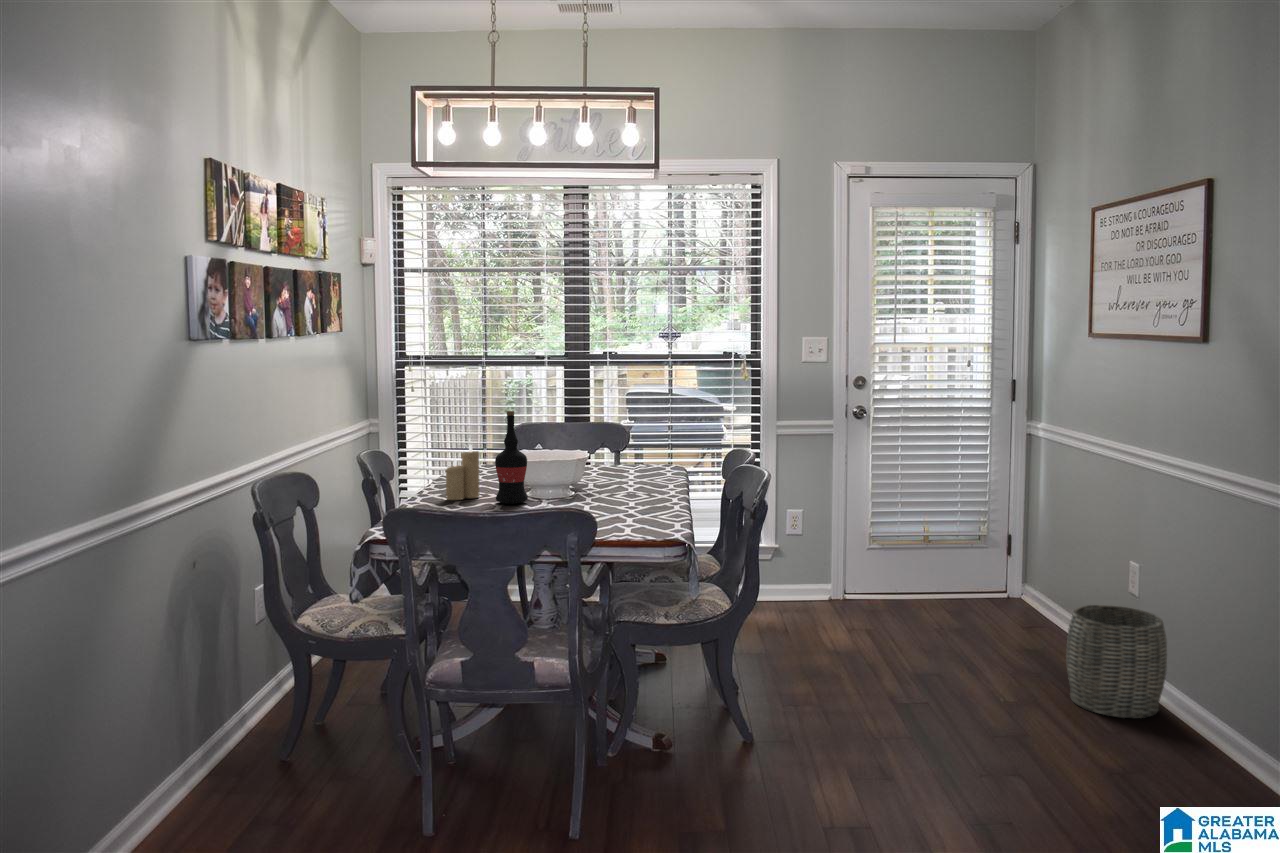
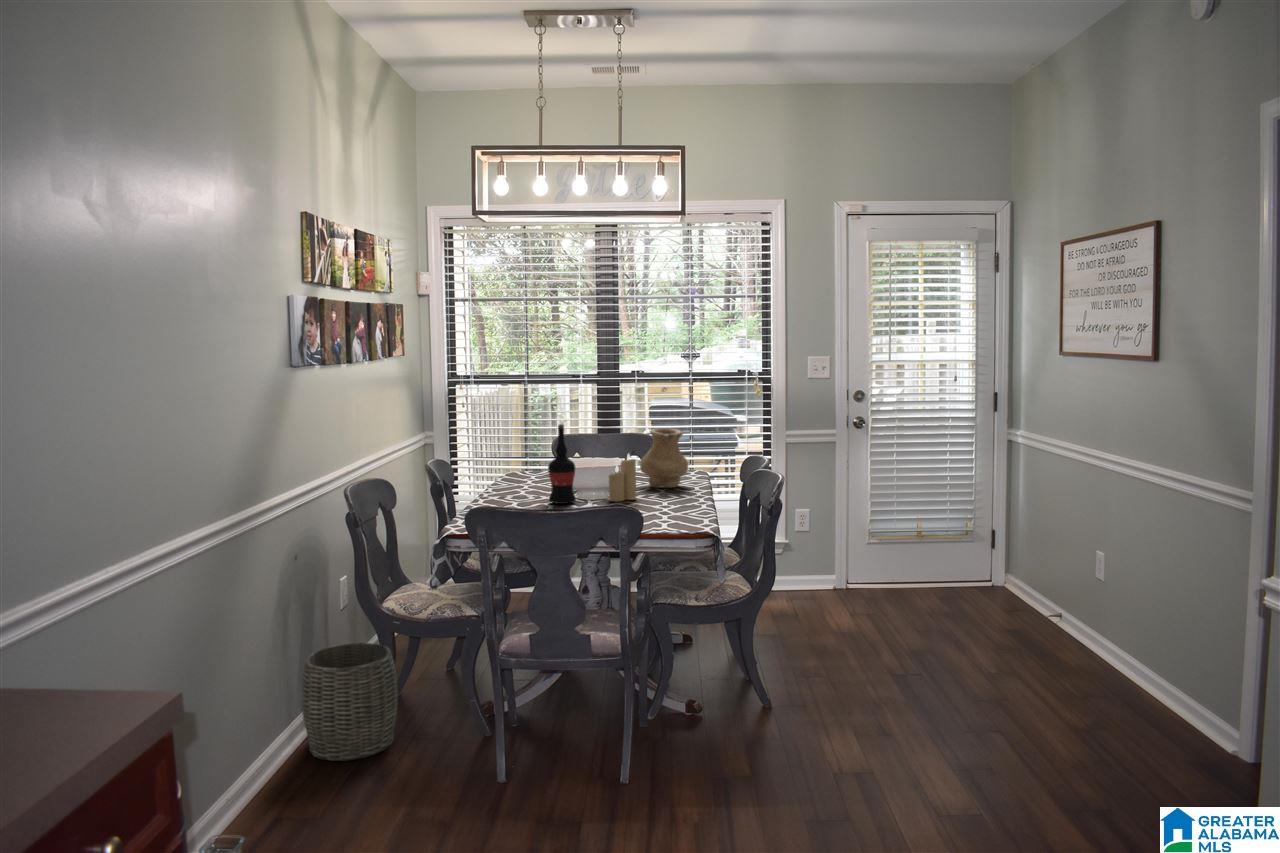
vase: none [606,417,662,486] -> present [640,428,688,488]
candle: present [446,445,480,500] -> present [609,454,636,502]
woven basket: present [1066,605,1167,718] -> present [302,643,398,761]

